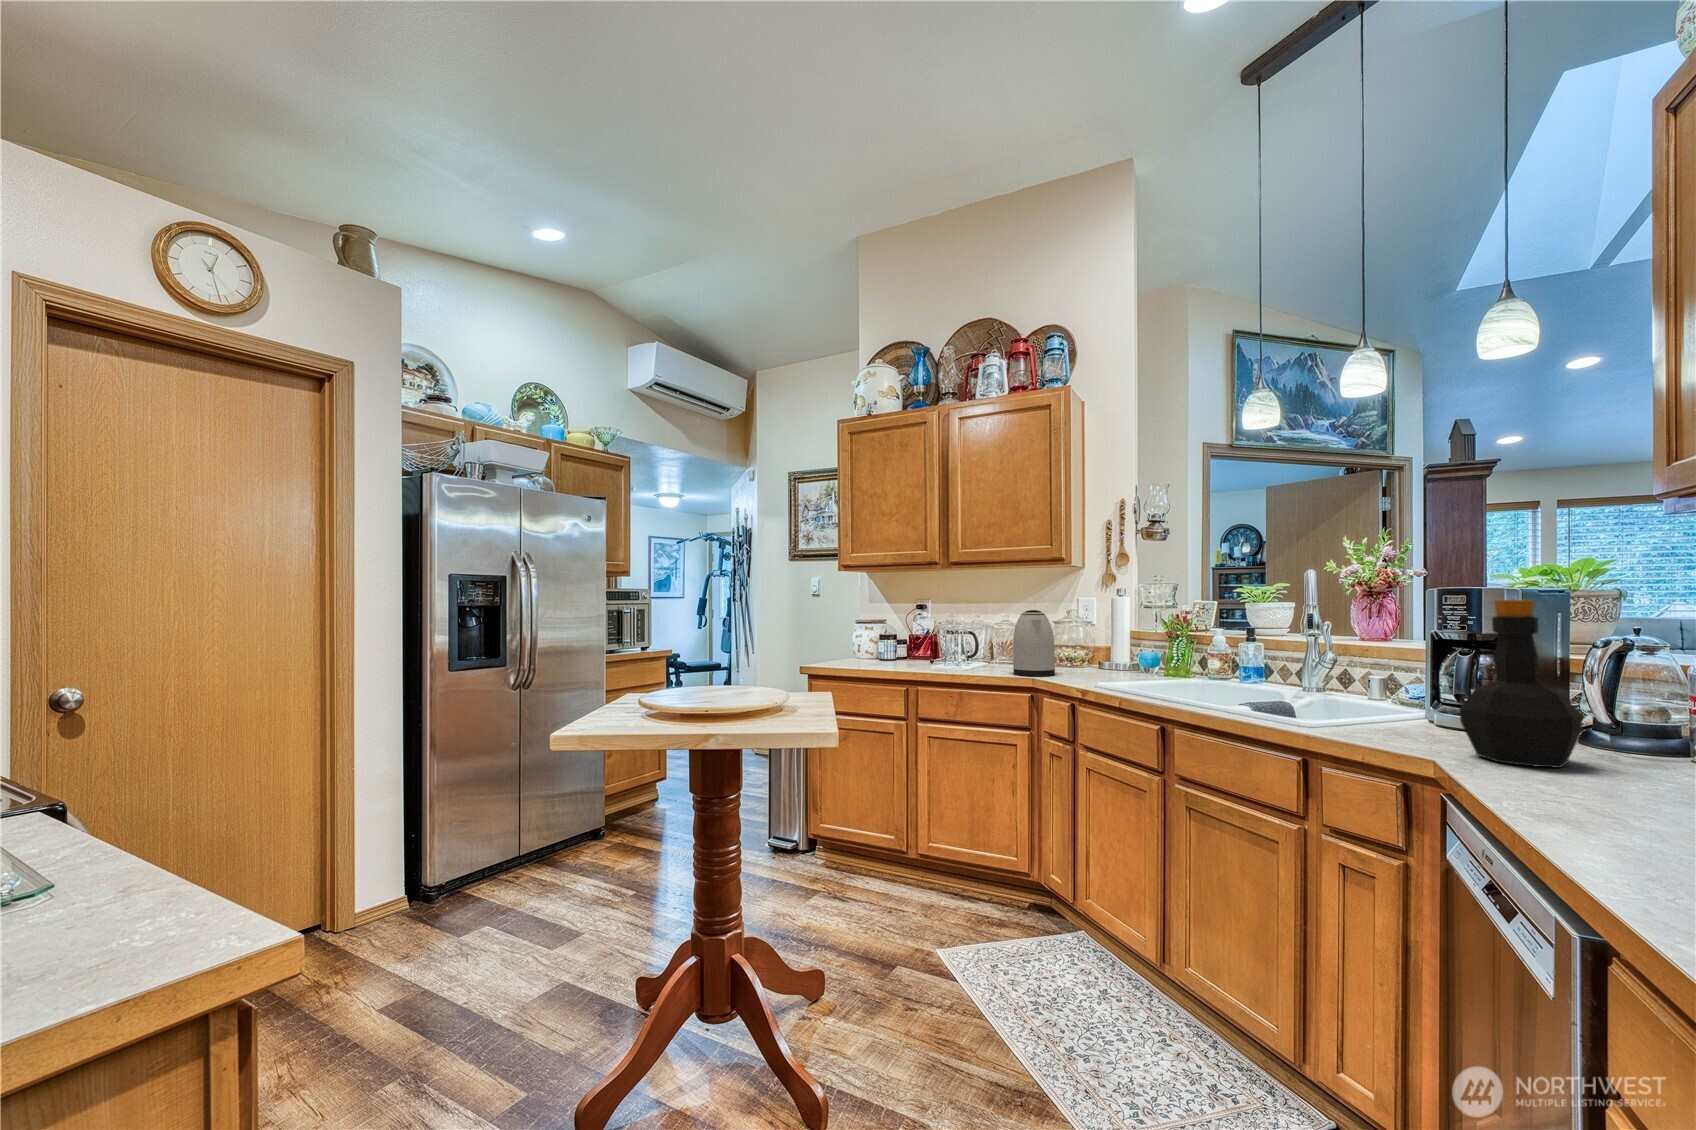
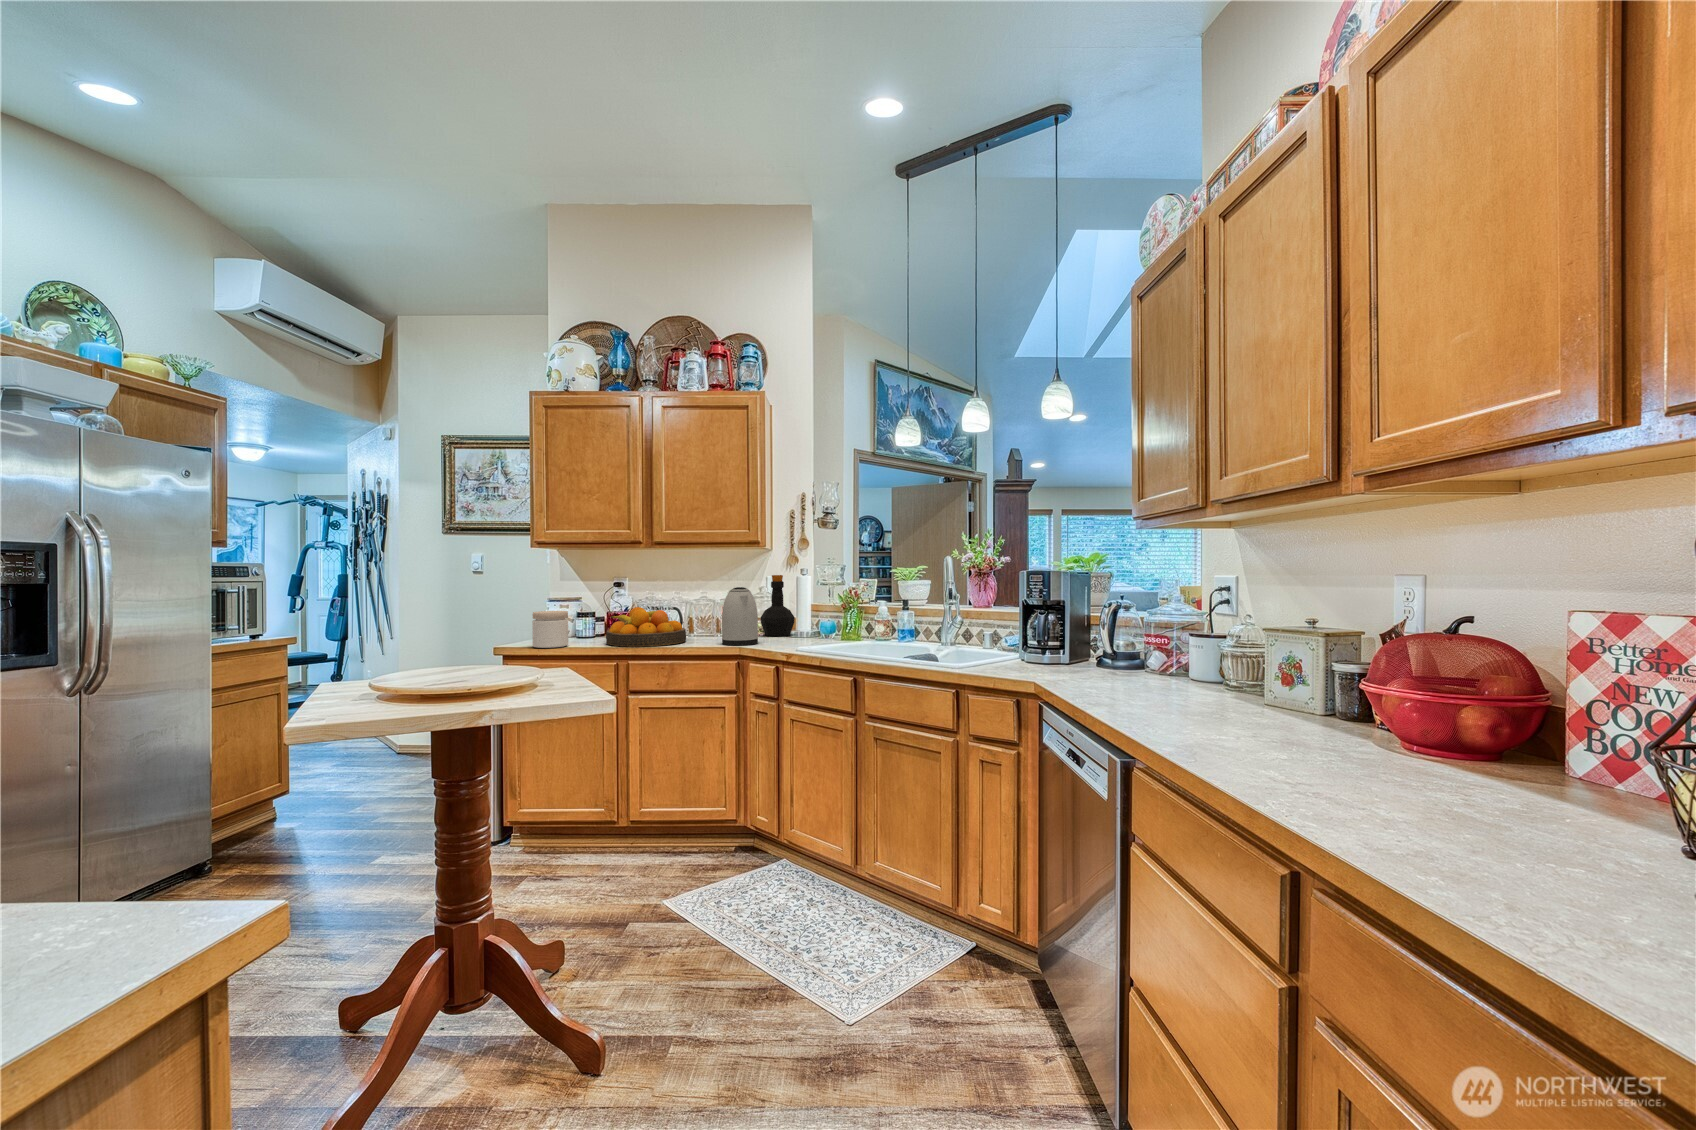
bottle: present [1459,600,1583,768] -> present [761,575,795,636]
fruit bowl: none [897,630,978,672] -> present [606,607,686,647]
jar: none [829,631,862,668] -> present [532,611,568,648]

